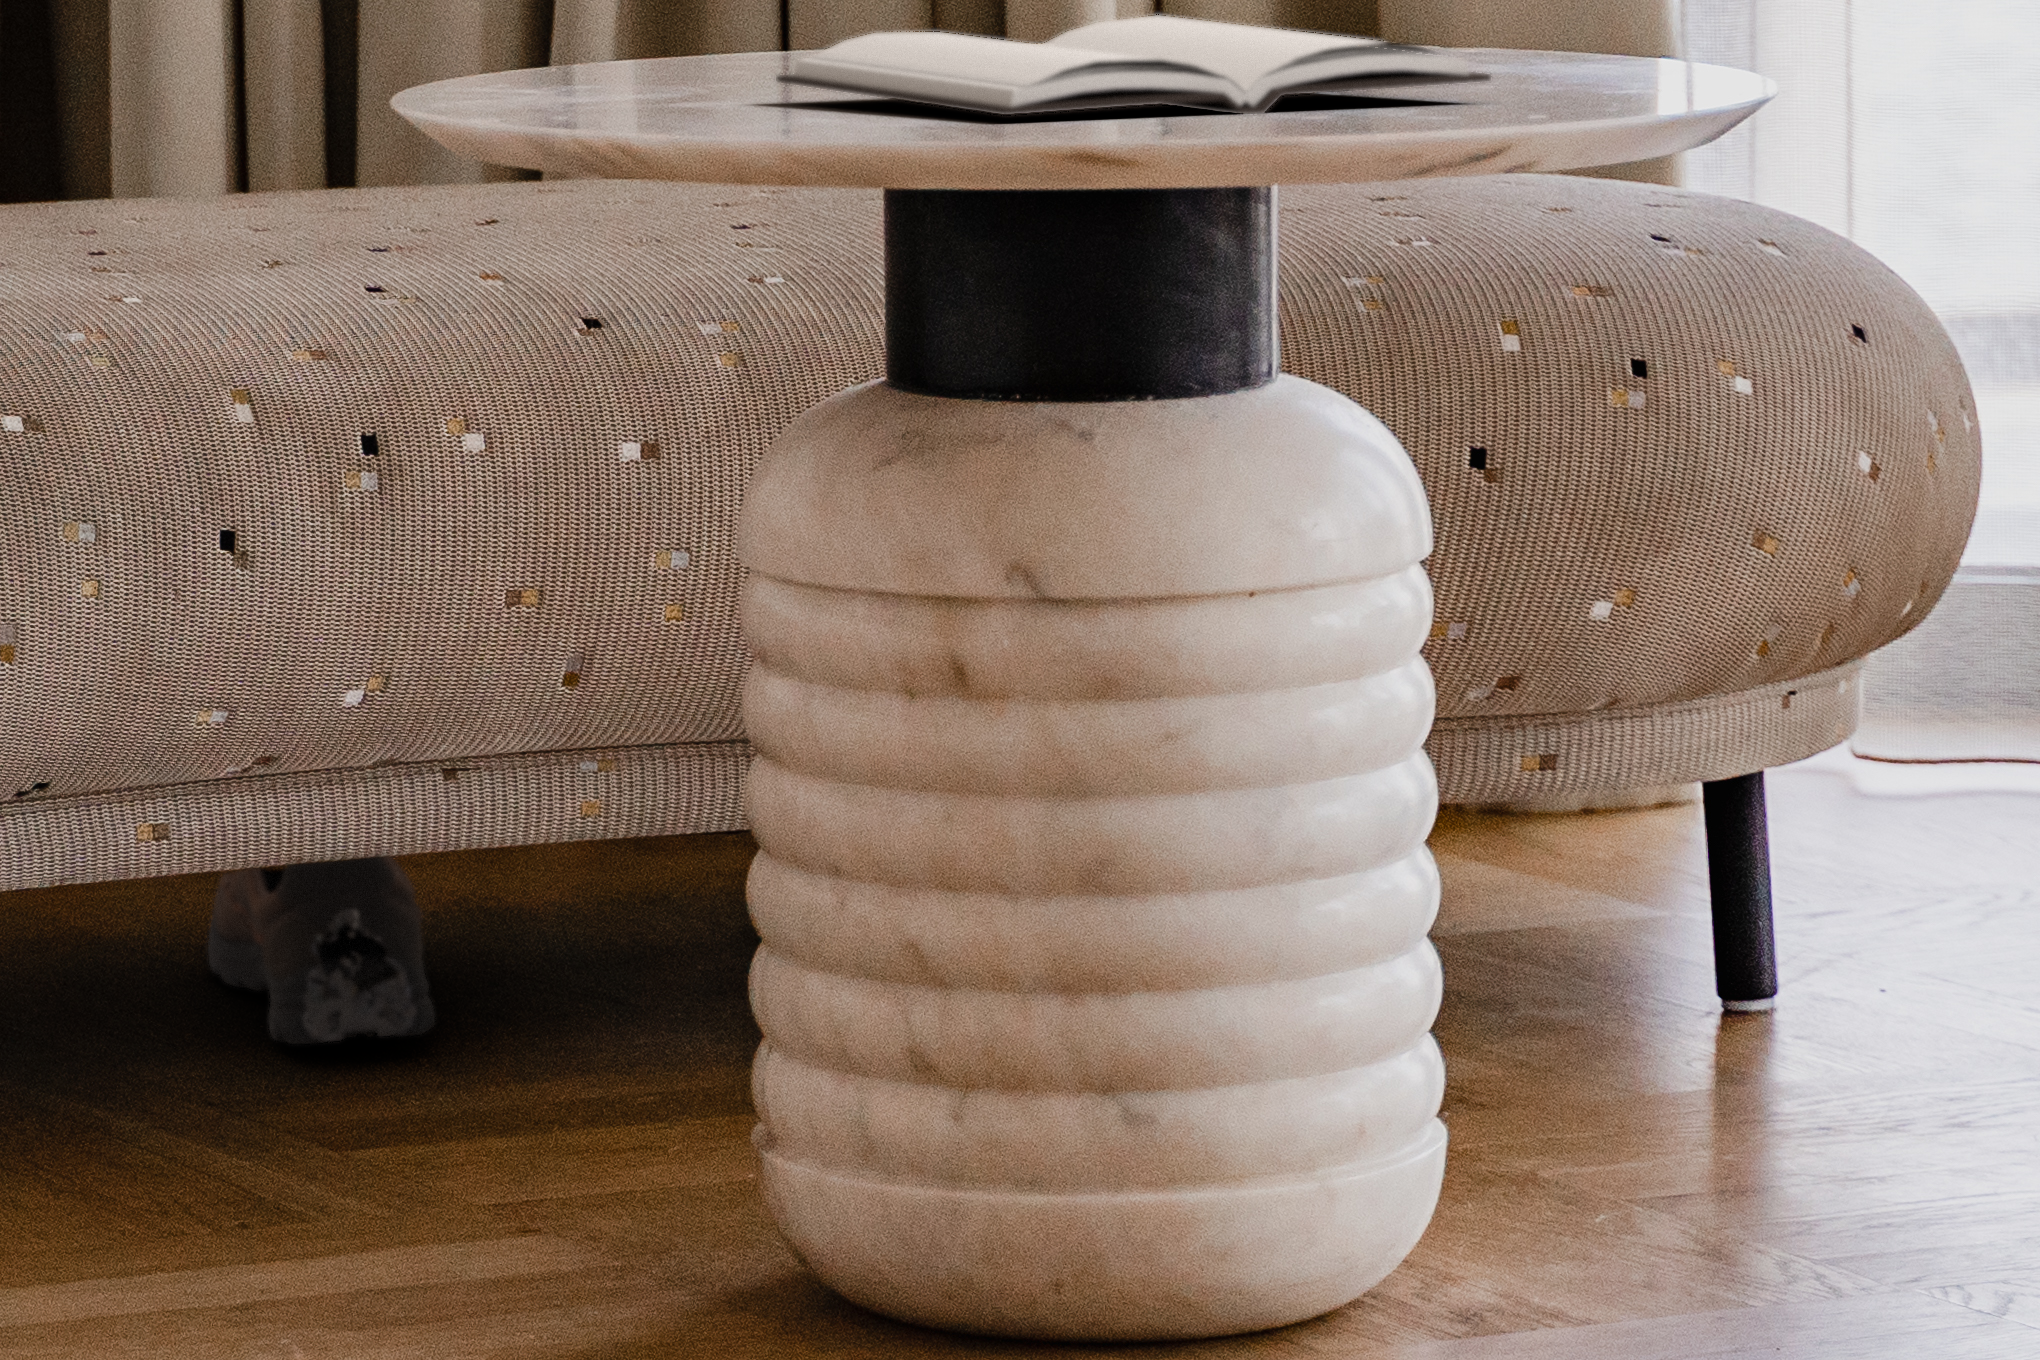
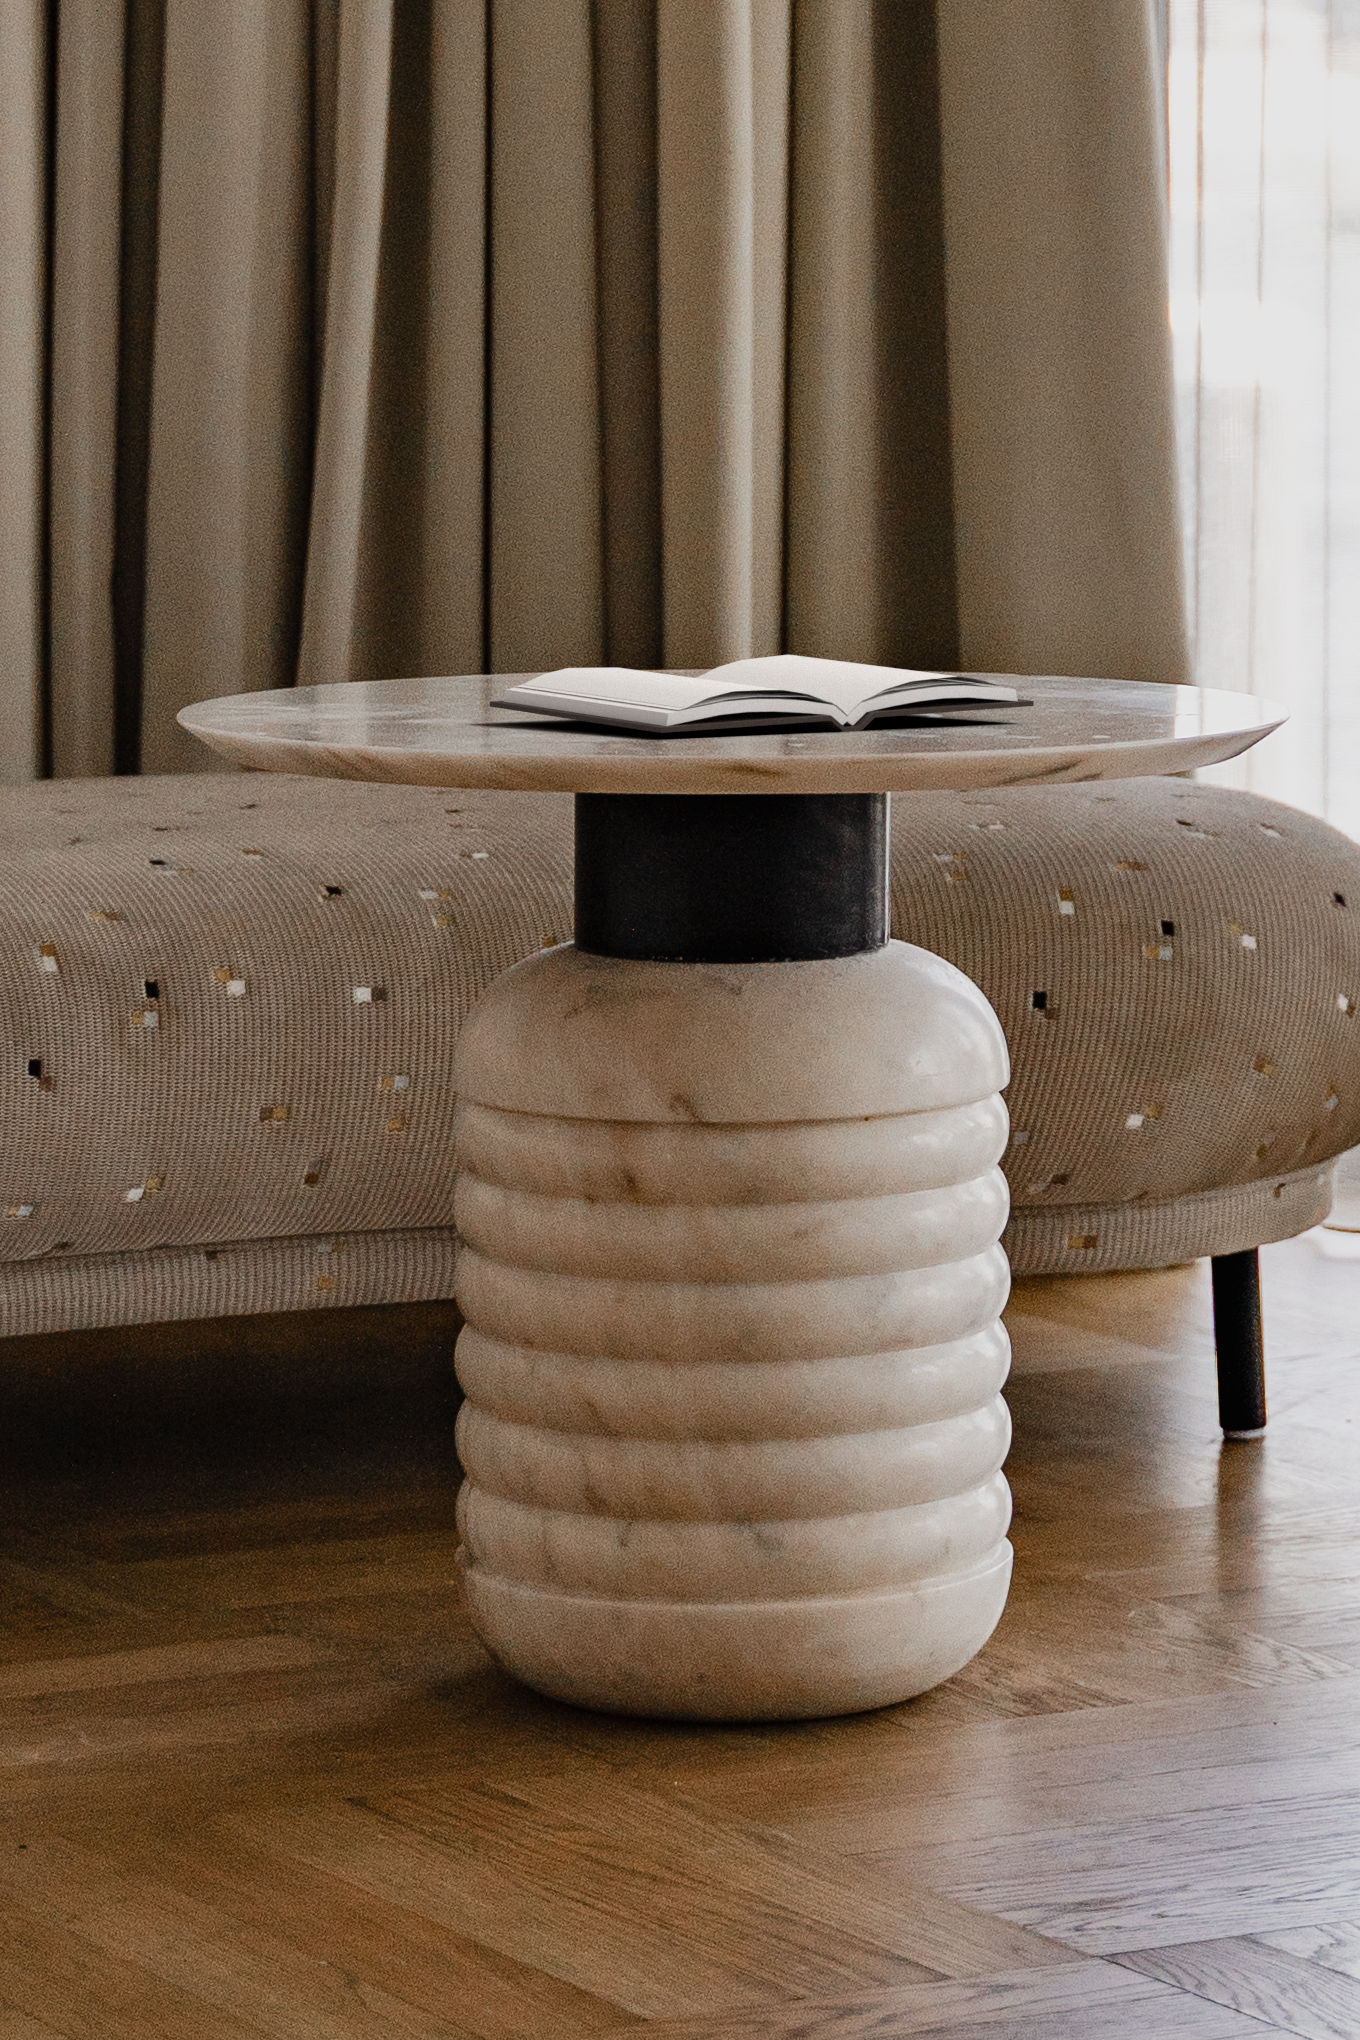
shoe: present [208,855,435,1044] -> none [21,1286,203,1482]

